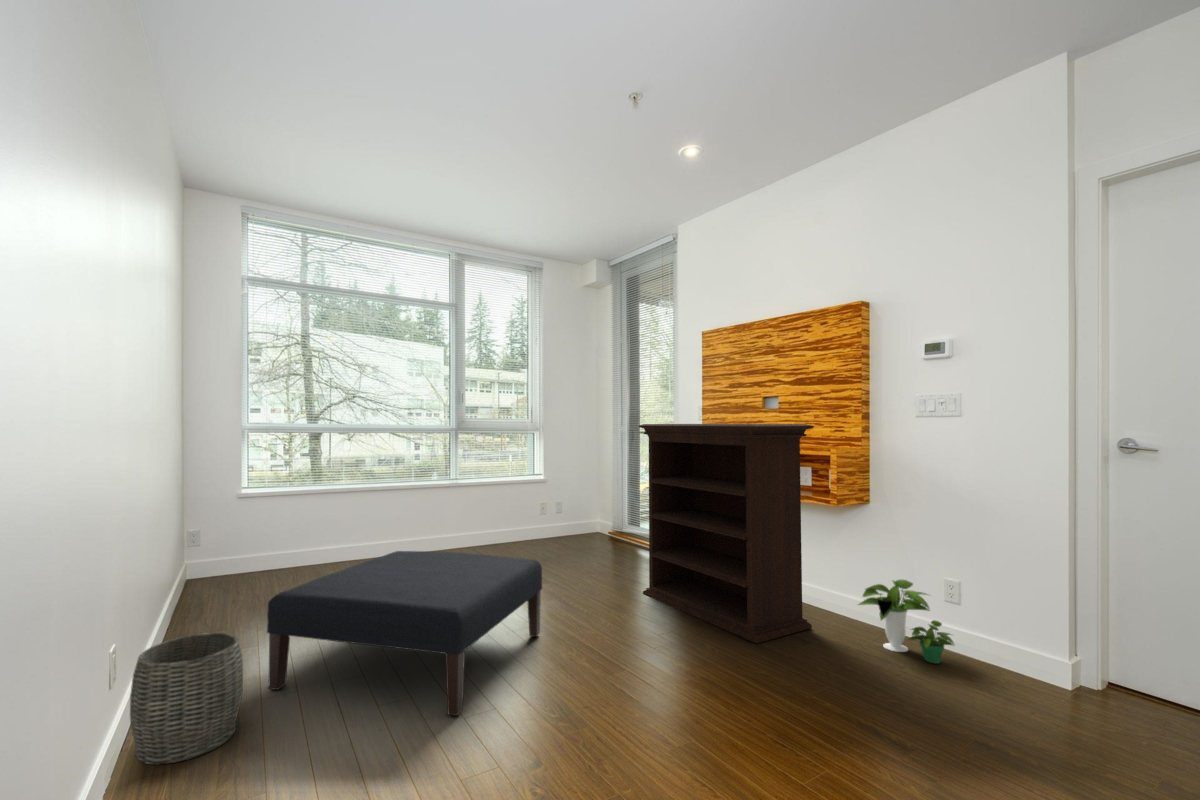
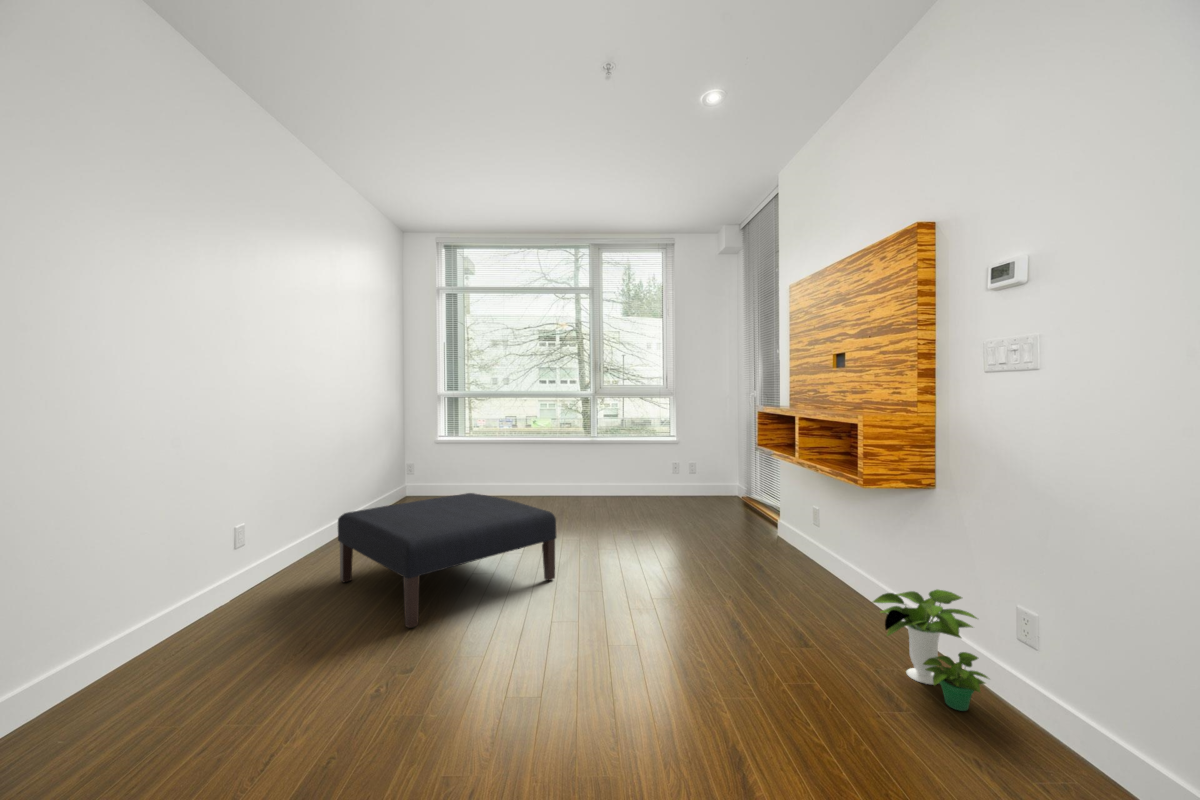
bookshelf: present [639,424,814,644] -> none [693,385,841,631]
woven basket: present [130,633,243,764] -> none [226,534,301,614]

